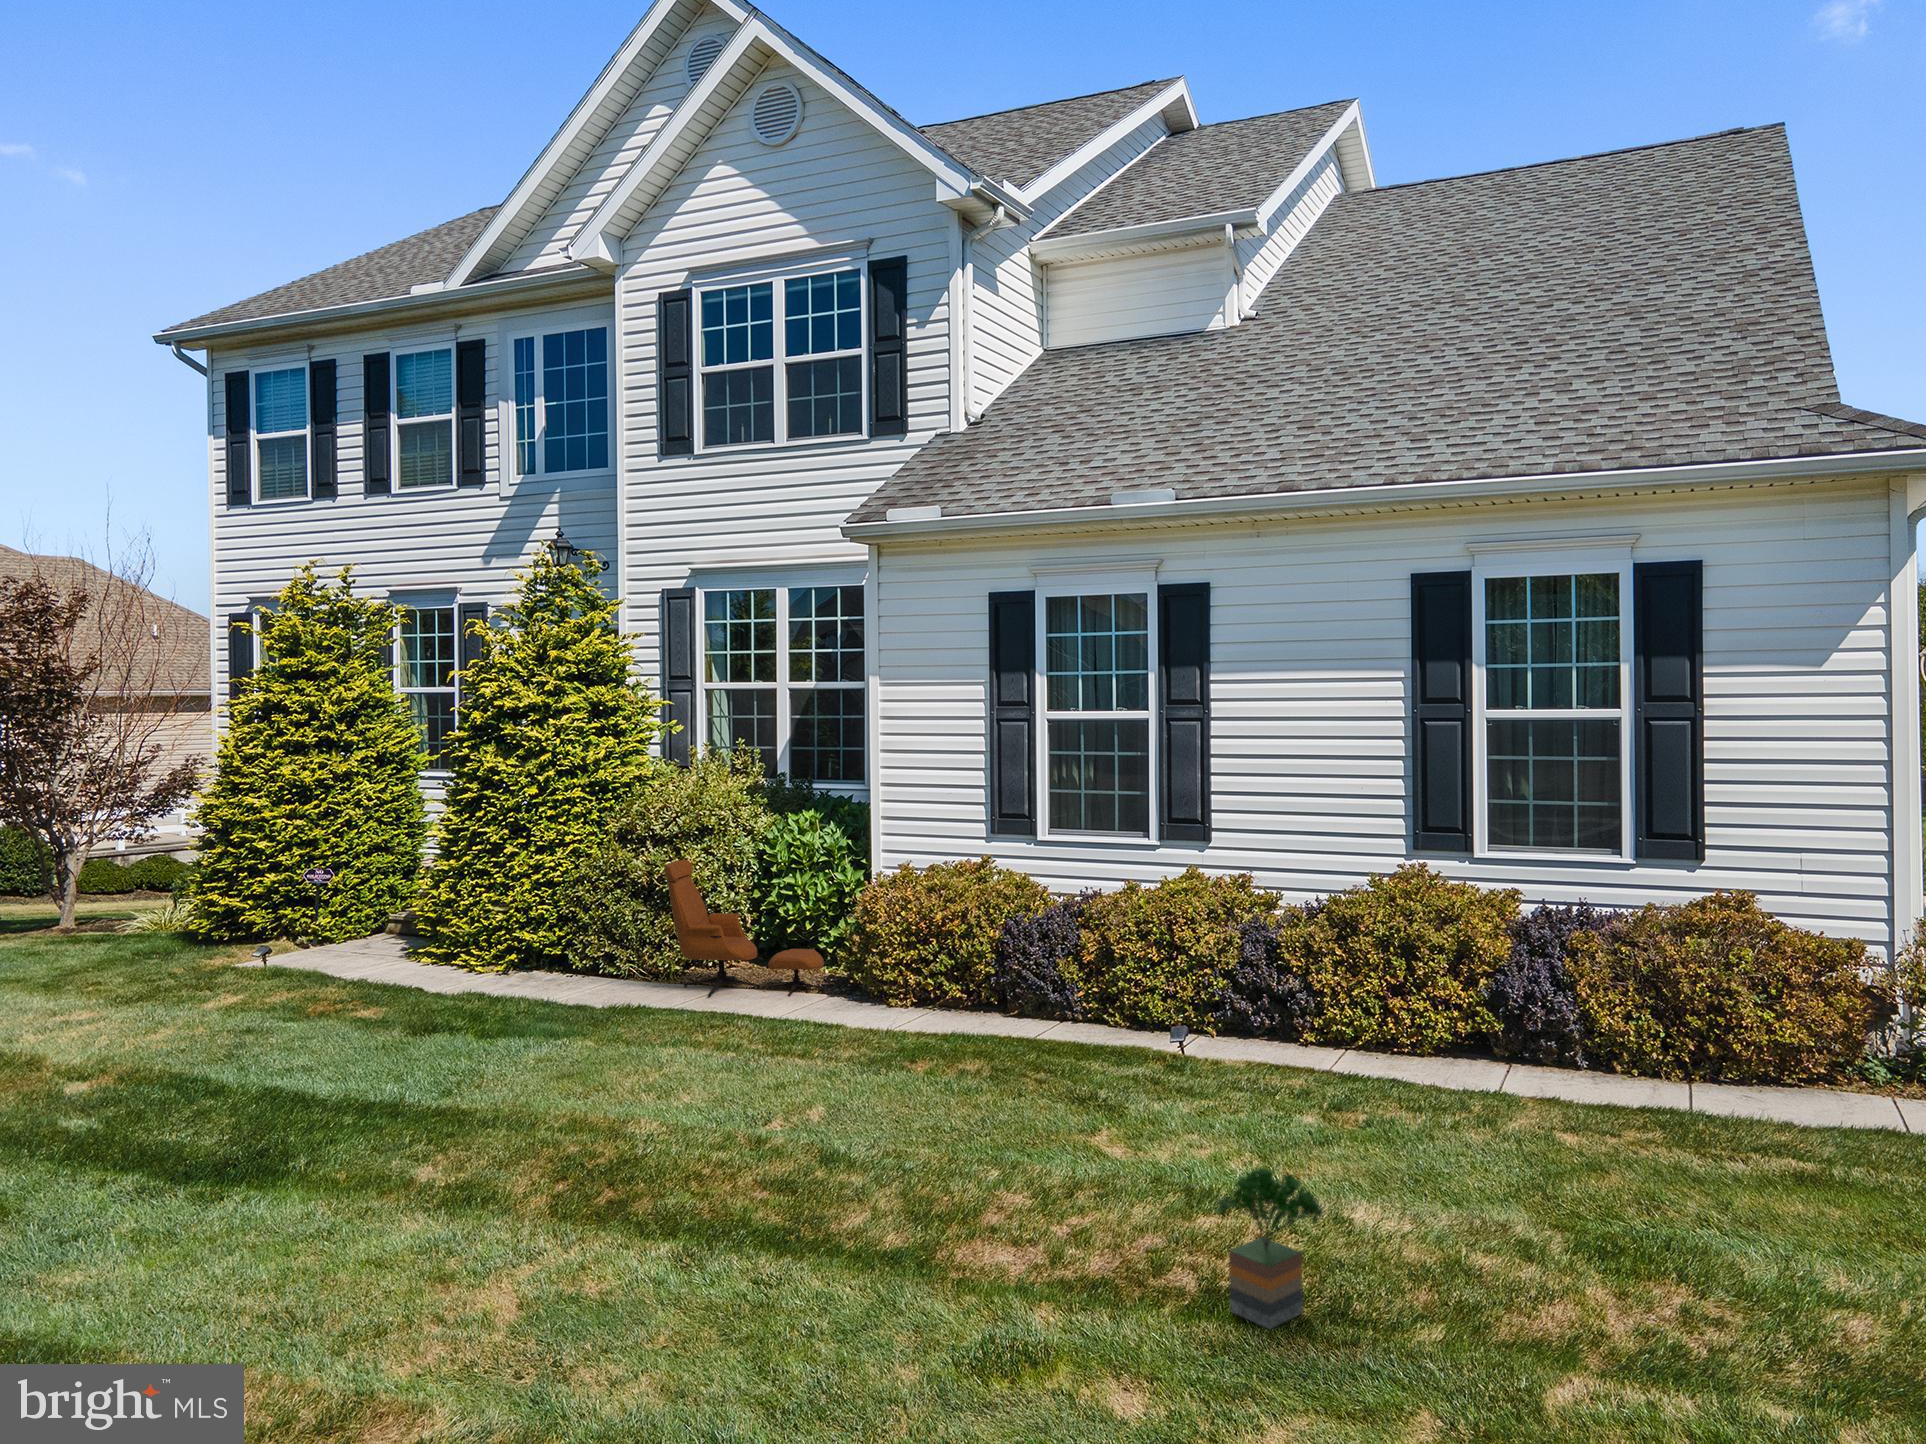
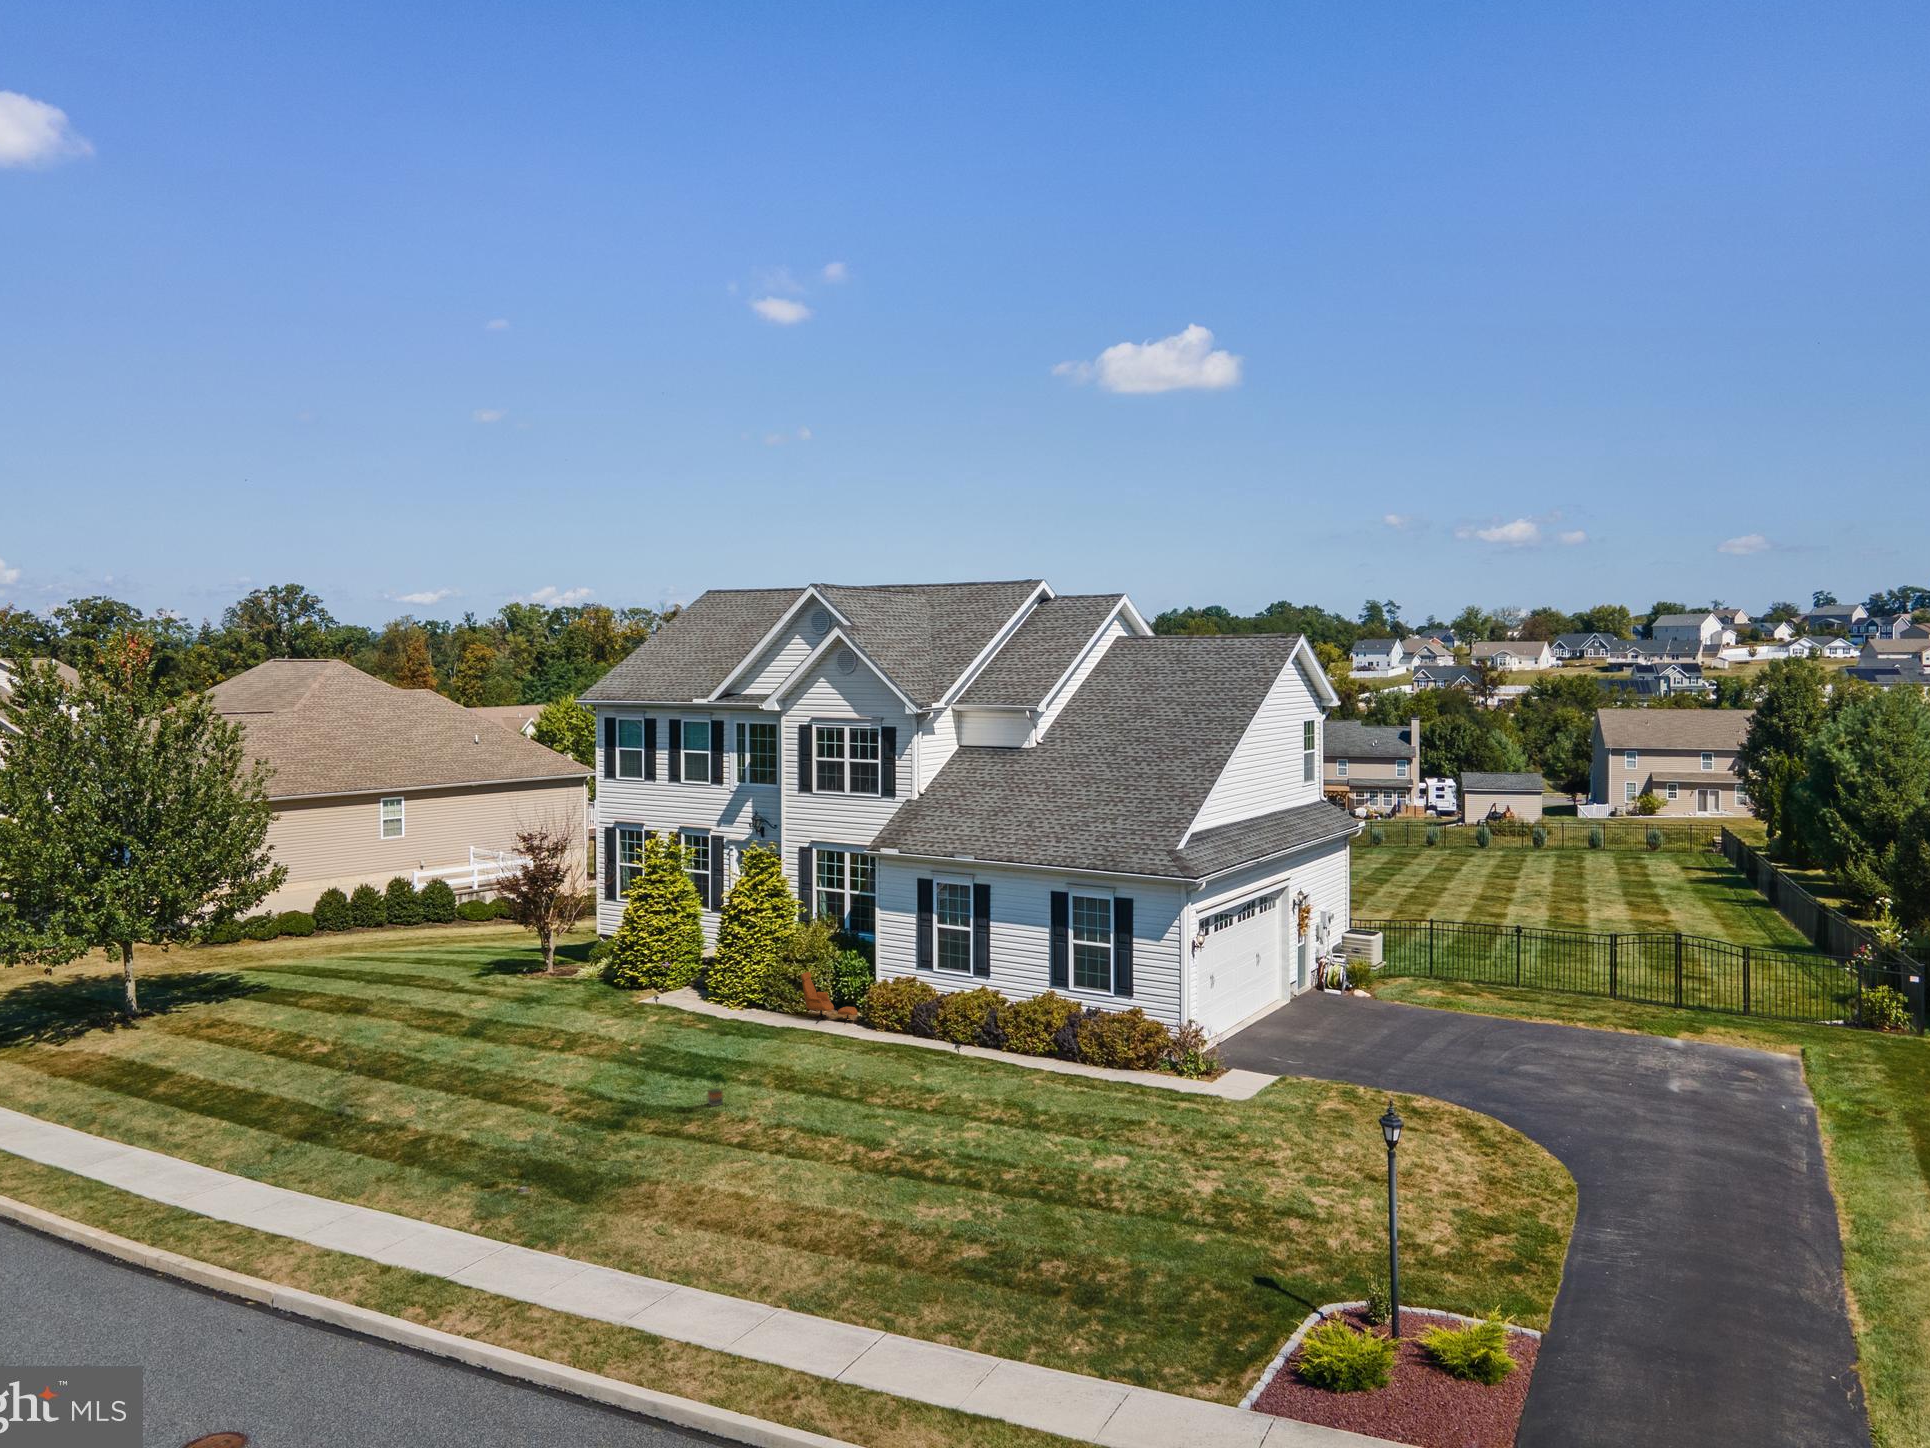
potted tree: present [1215,1168,1325,1329] -> present [705,1073,727,1106]

